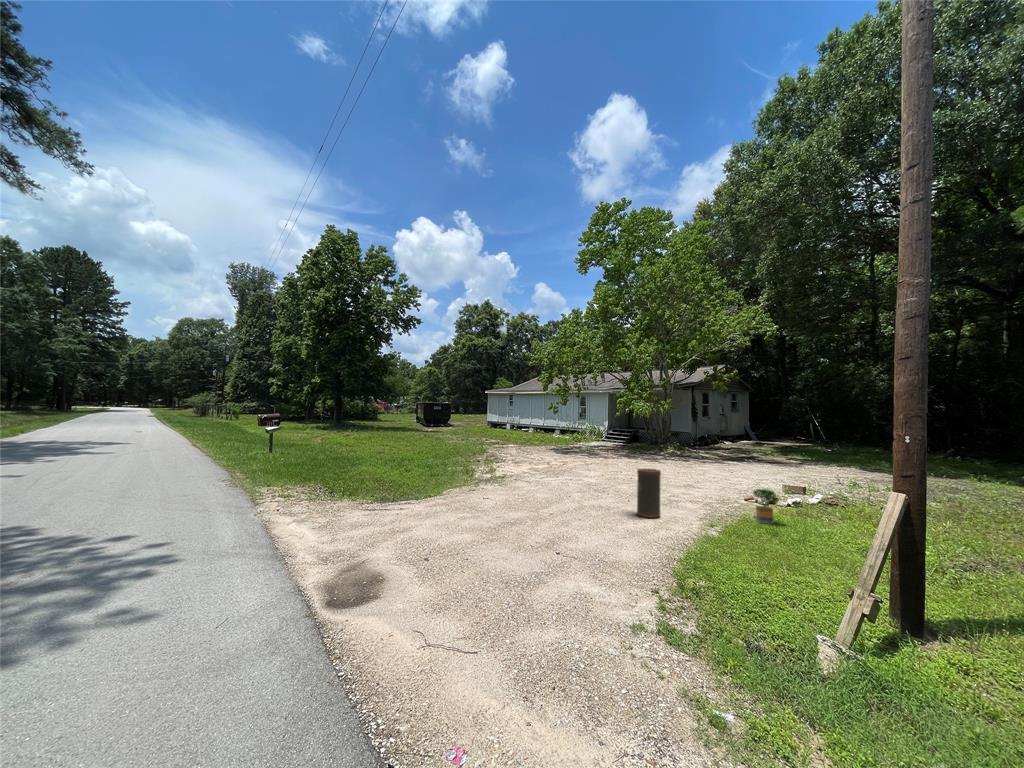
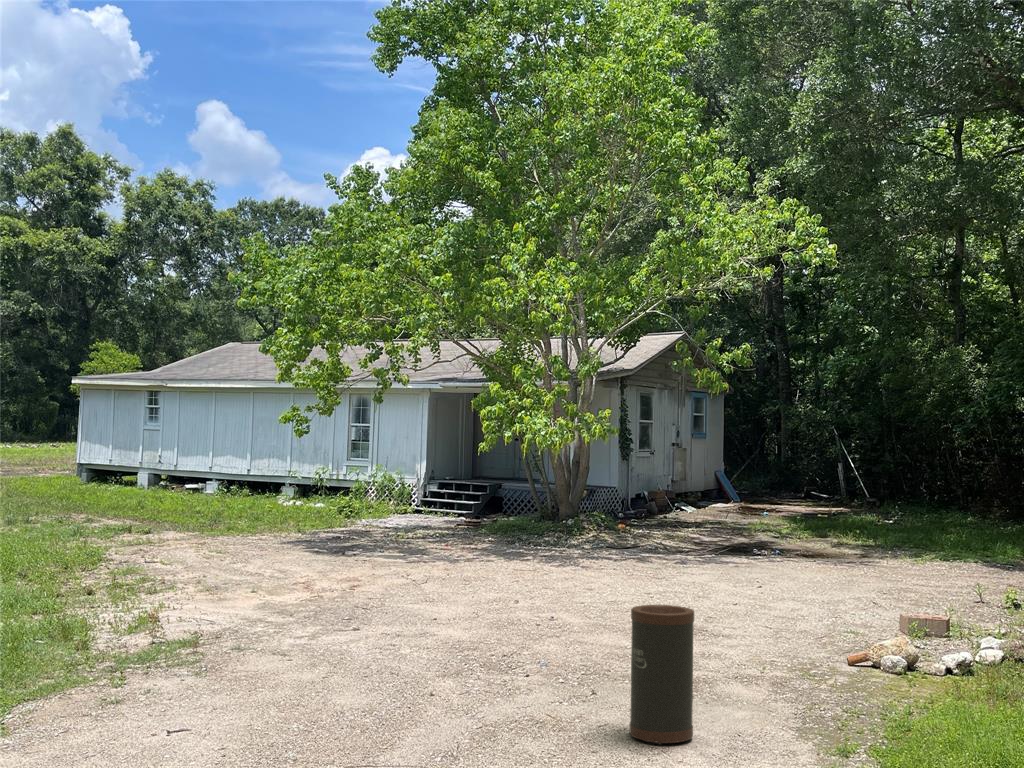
potted tree: present [753,489,779,524] -> none [908,640,976,731]

